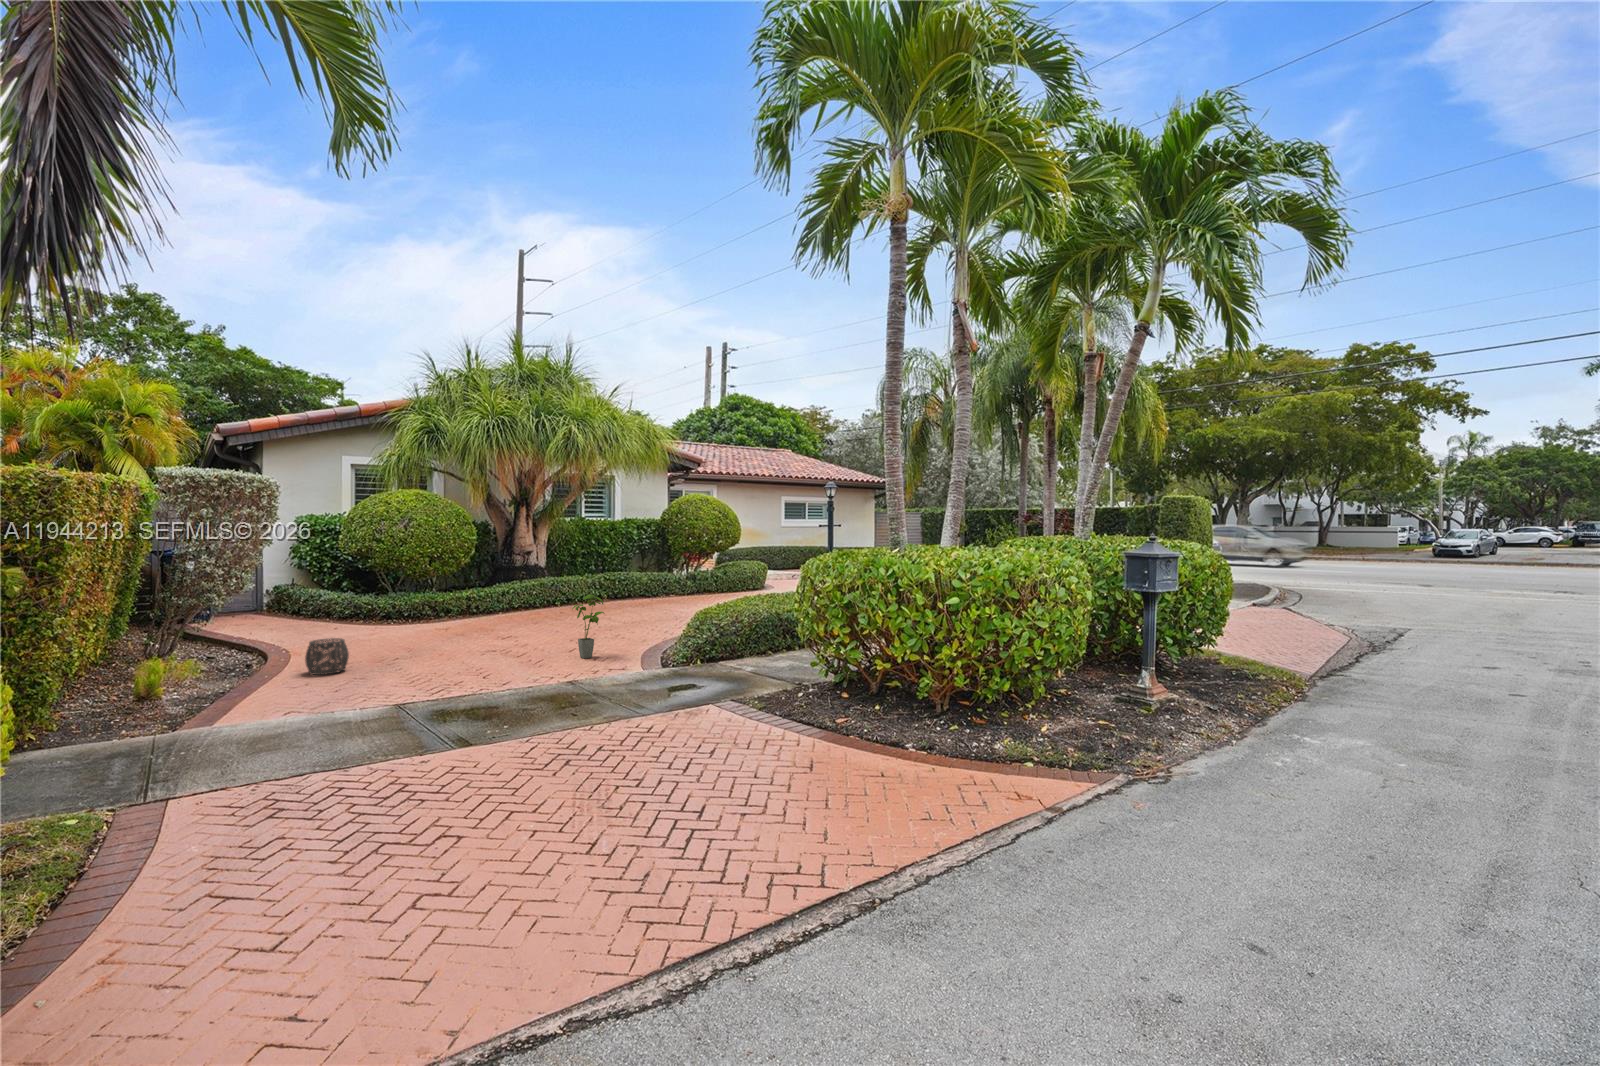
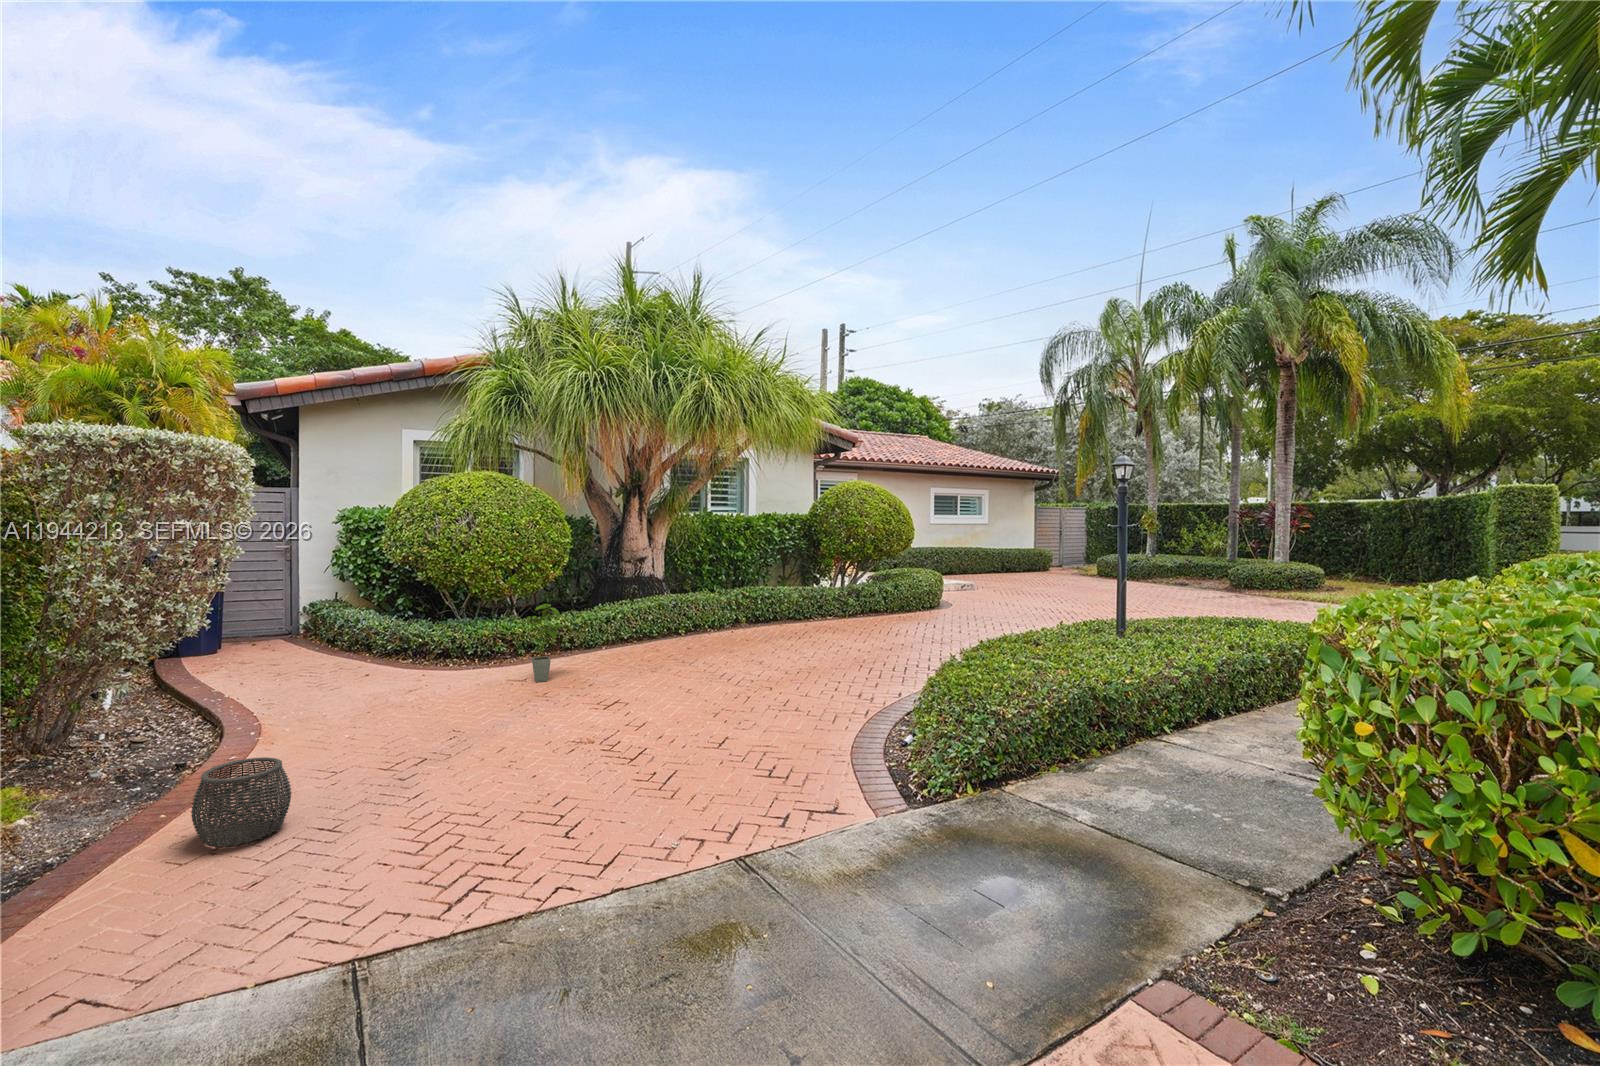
house plant: present [572,594,604,658] -> present [525,604,567,682]

